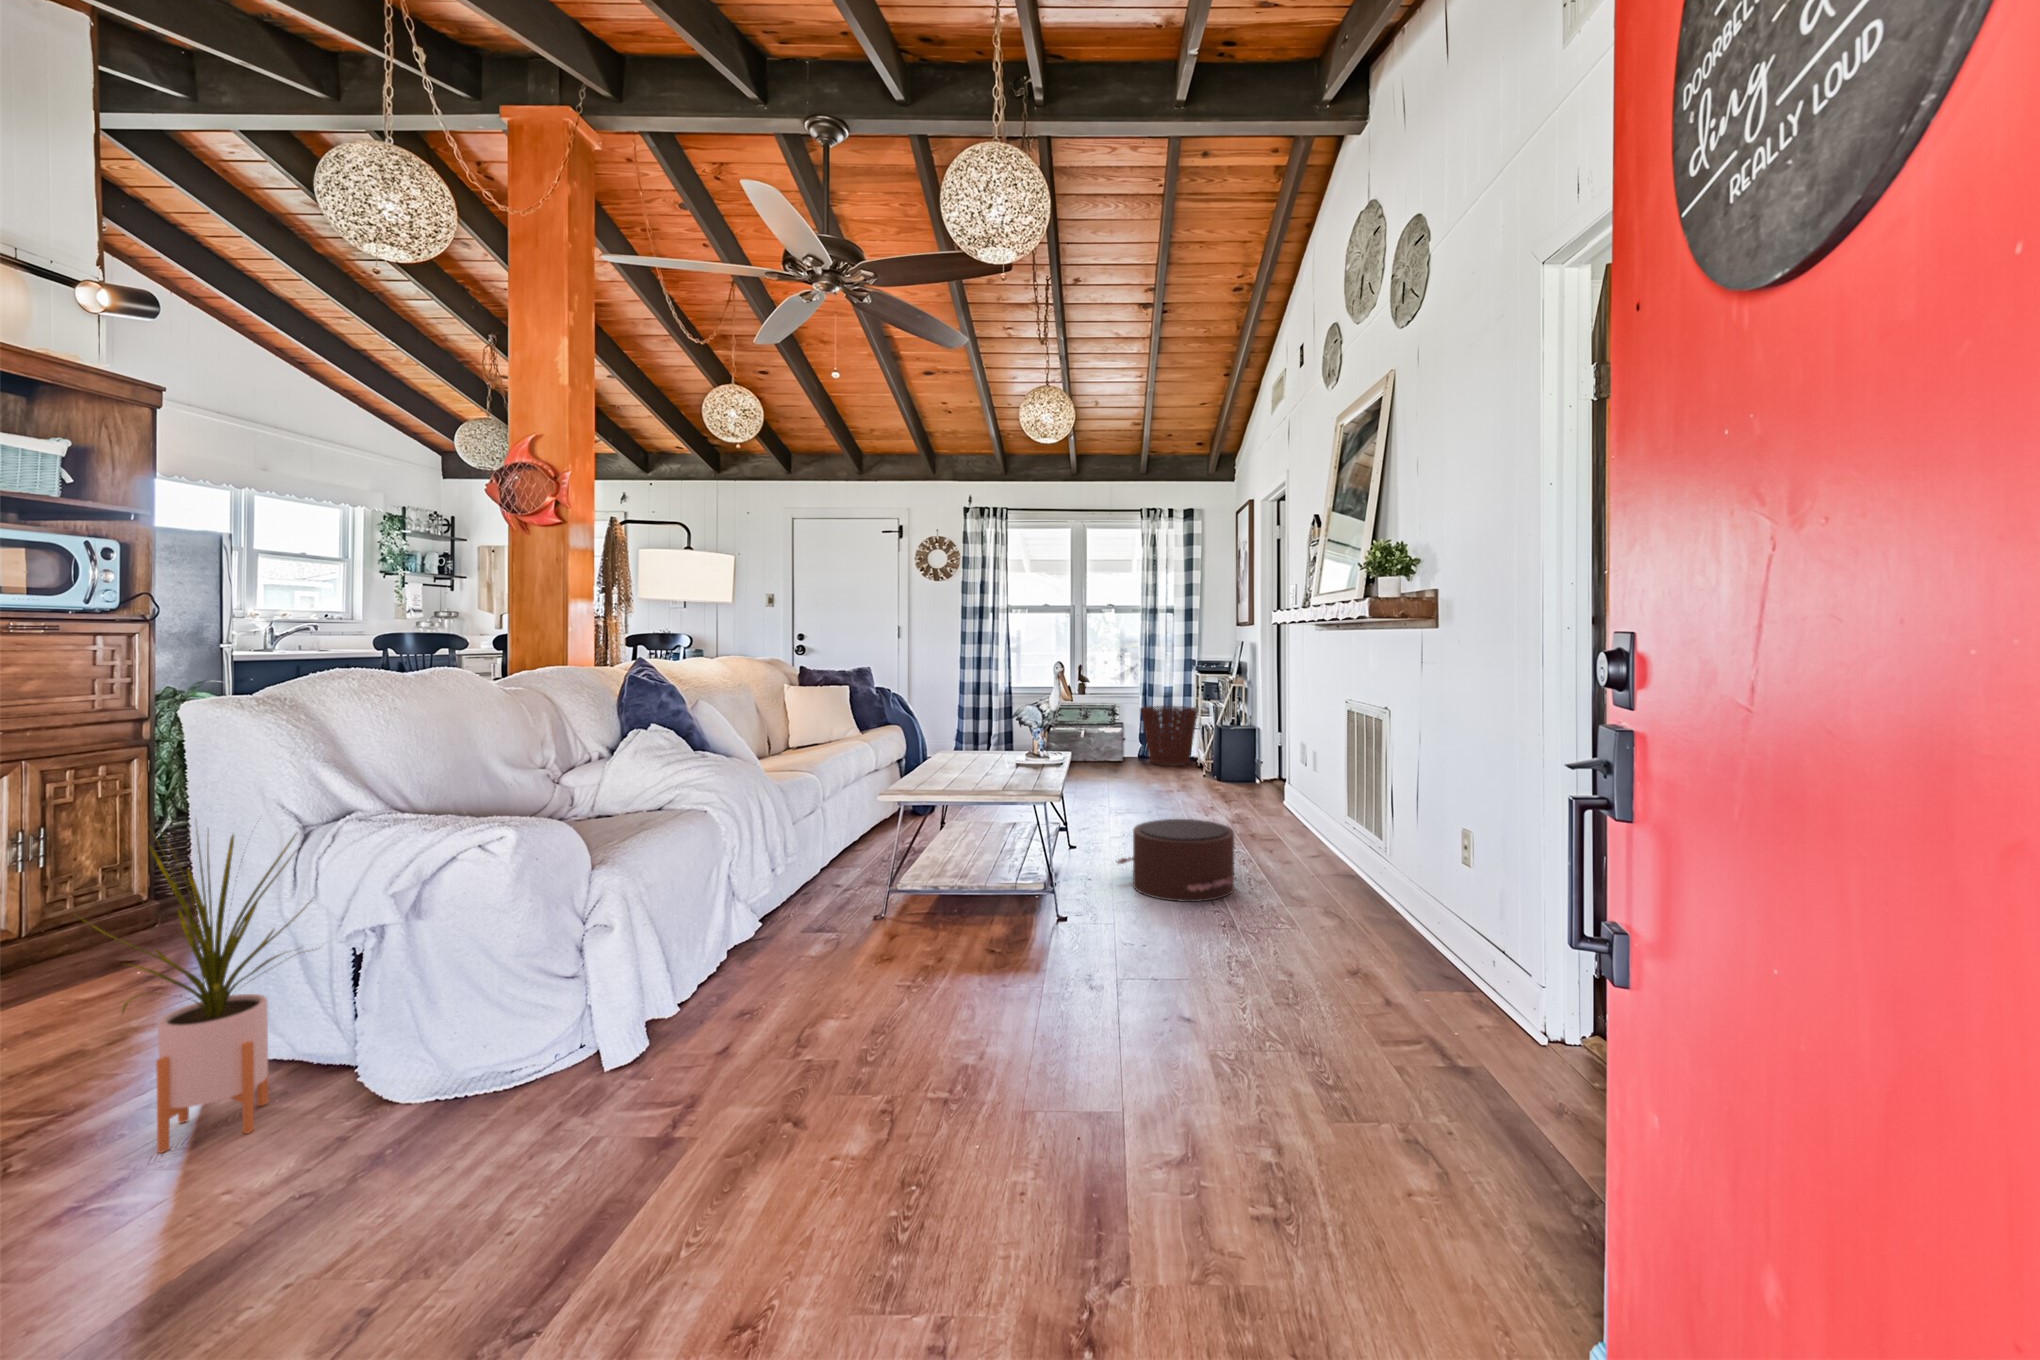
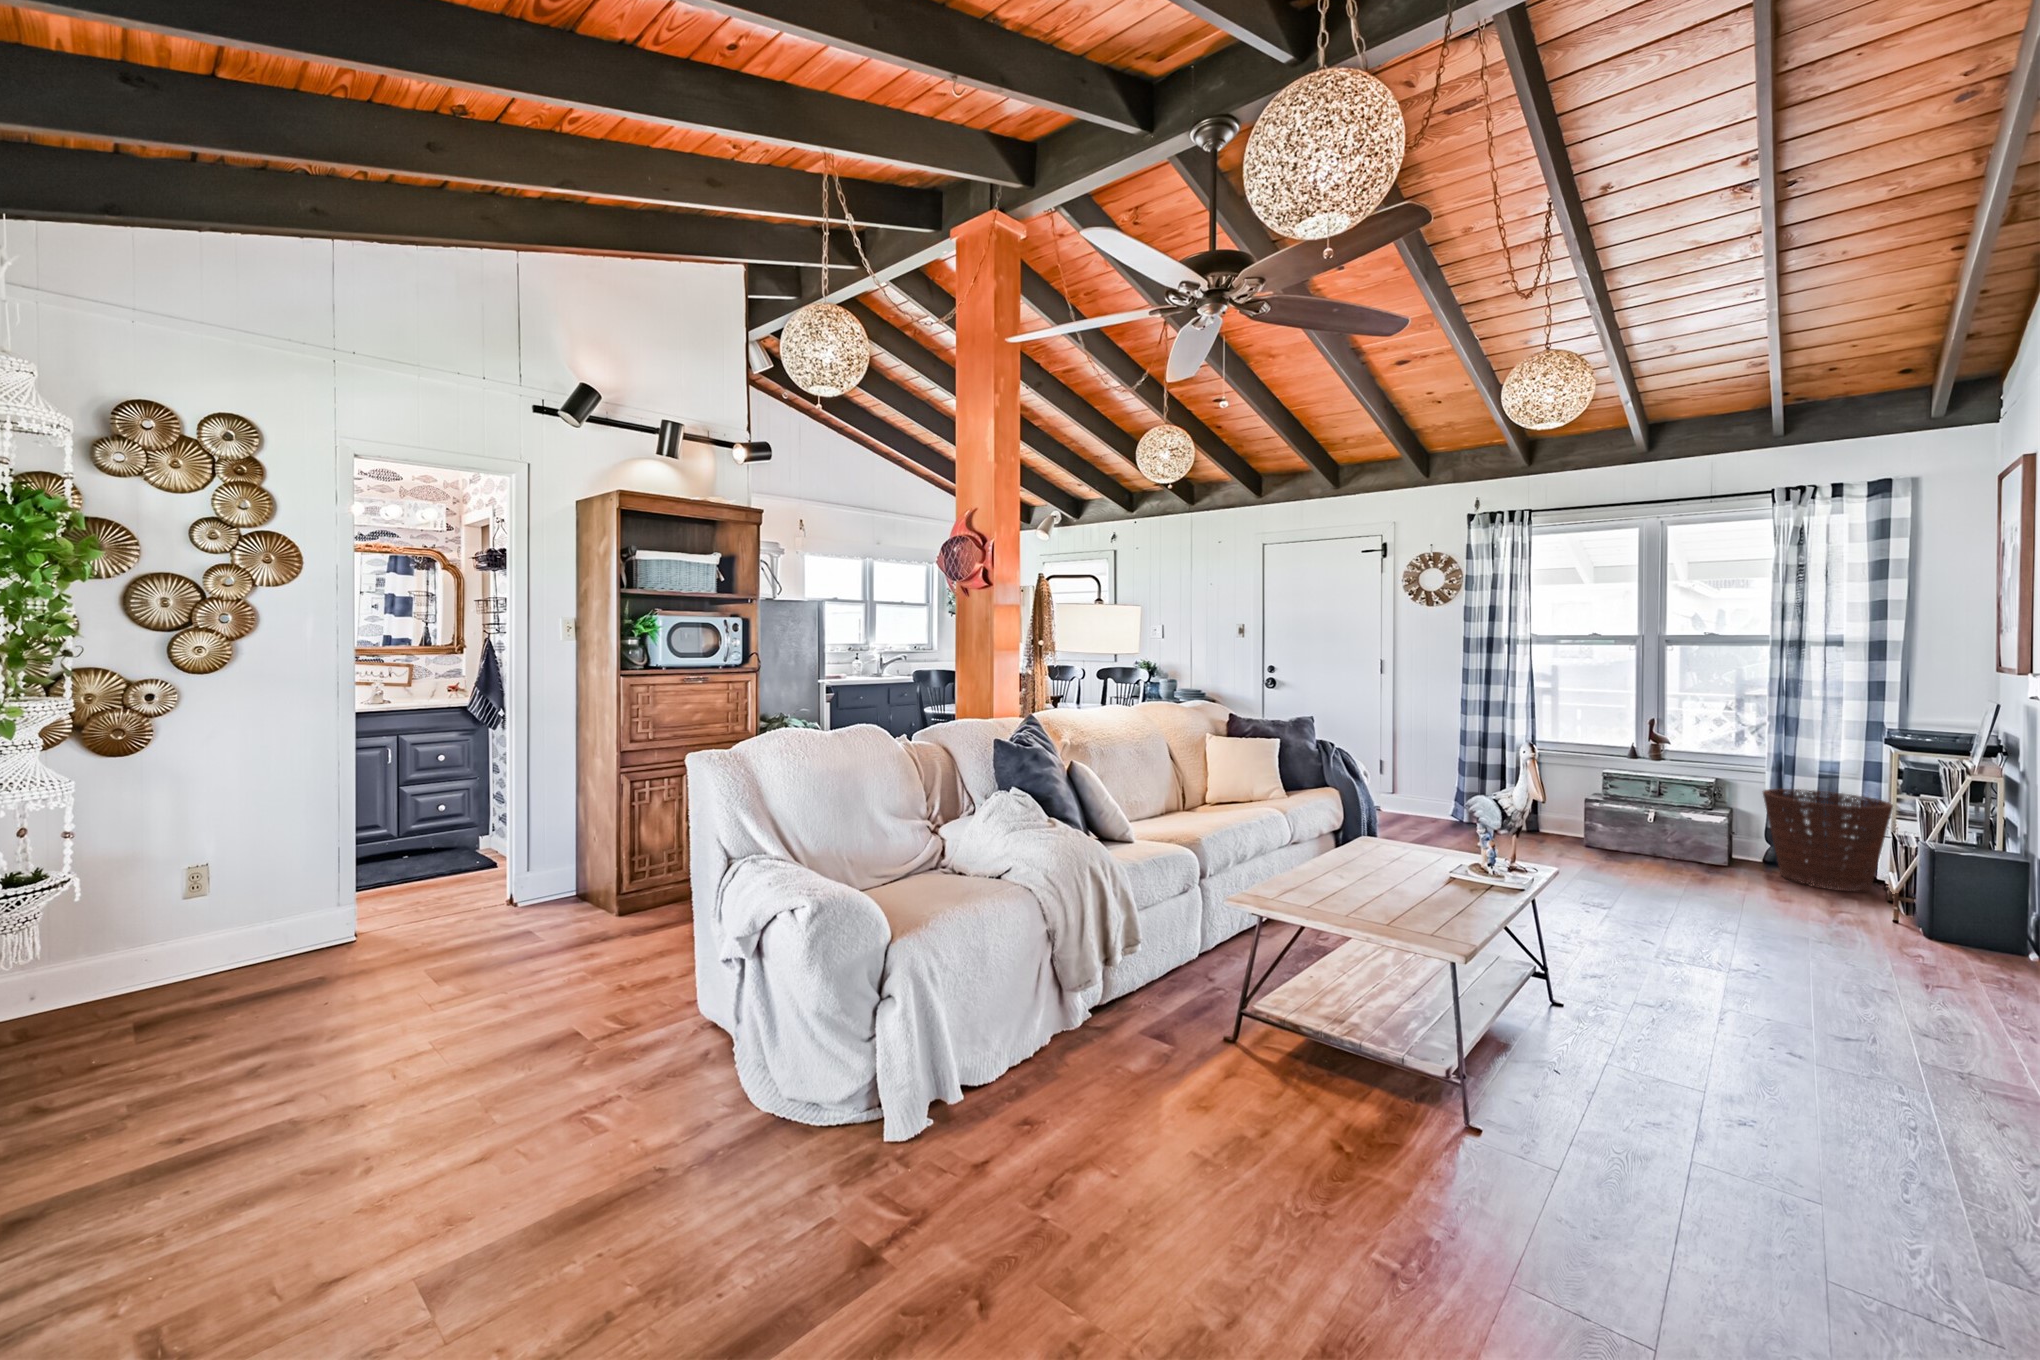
pouf: present [1117,819,1239,902] -> none [1611,1045,1905,1259]
house plant: present [82,835,317,1153] -> none [534,869,671,1134]

